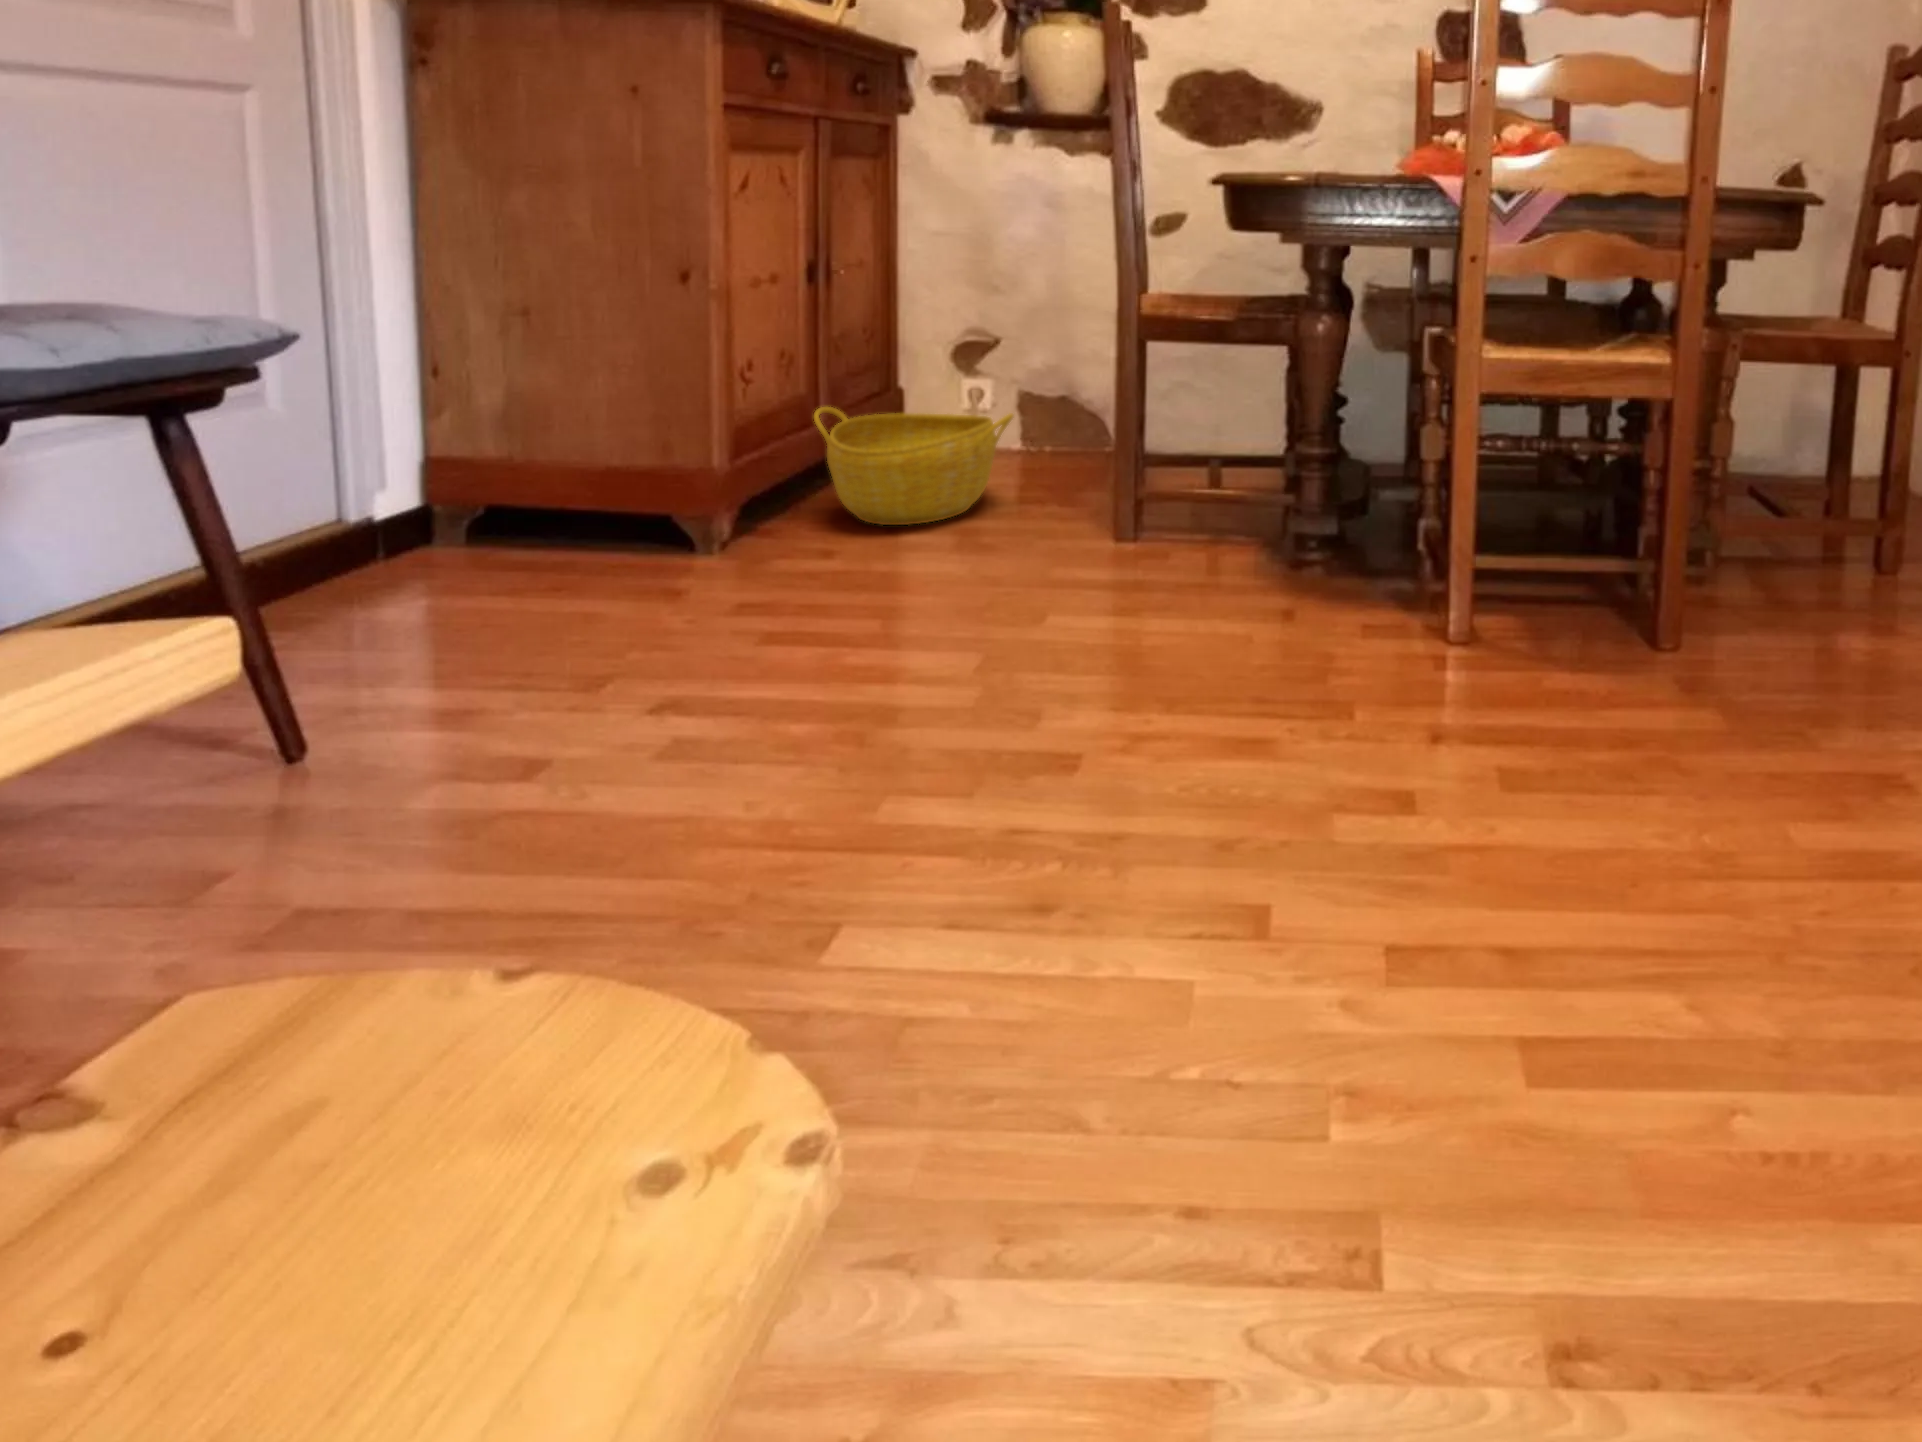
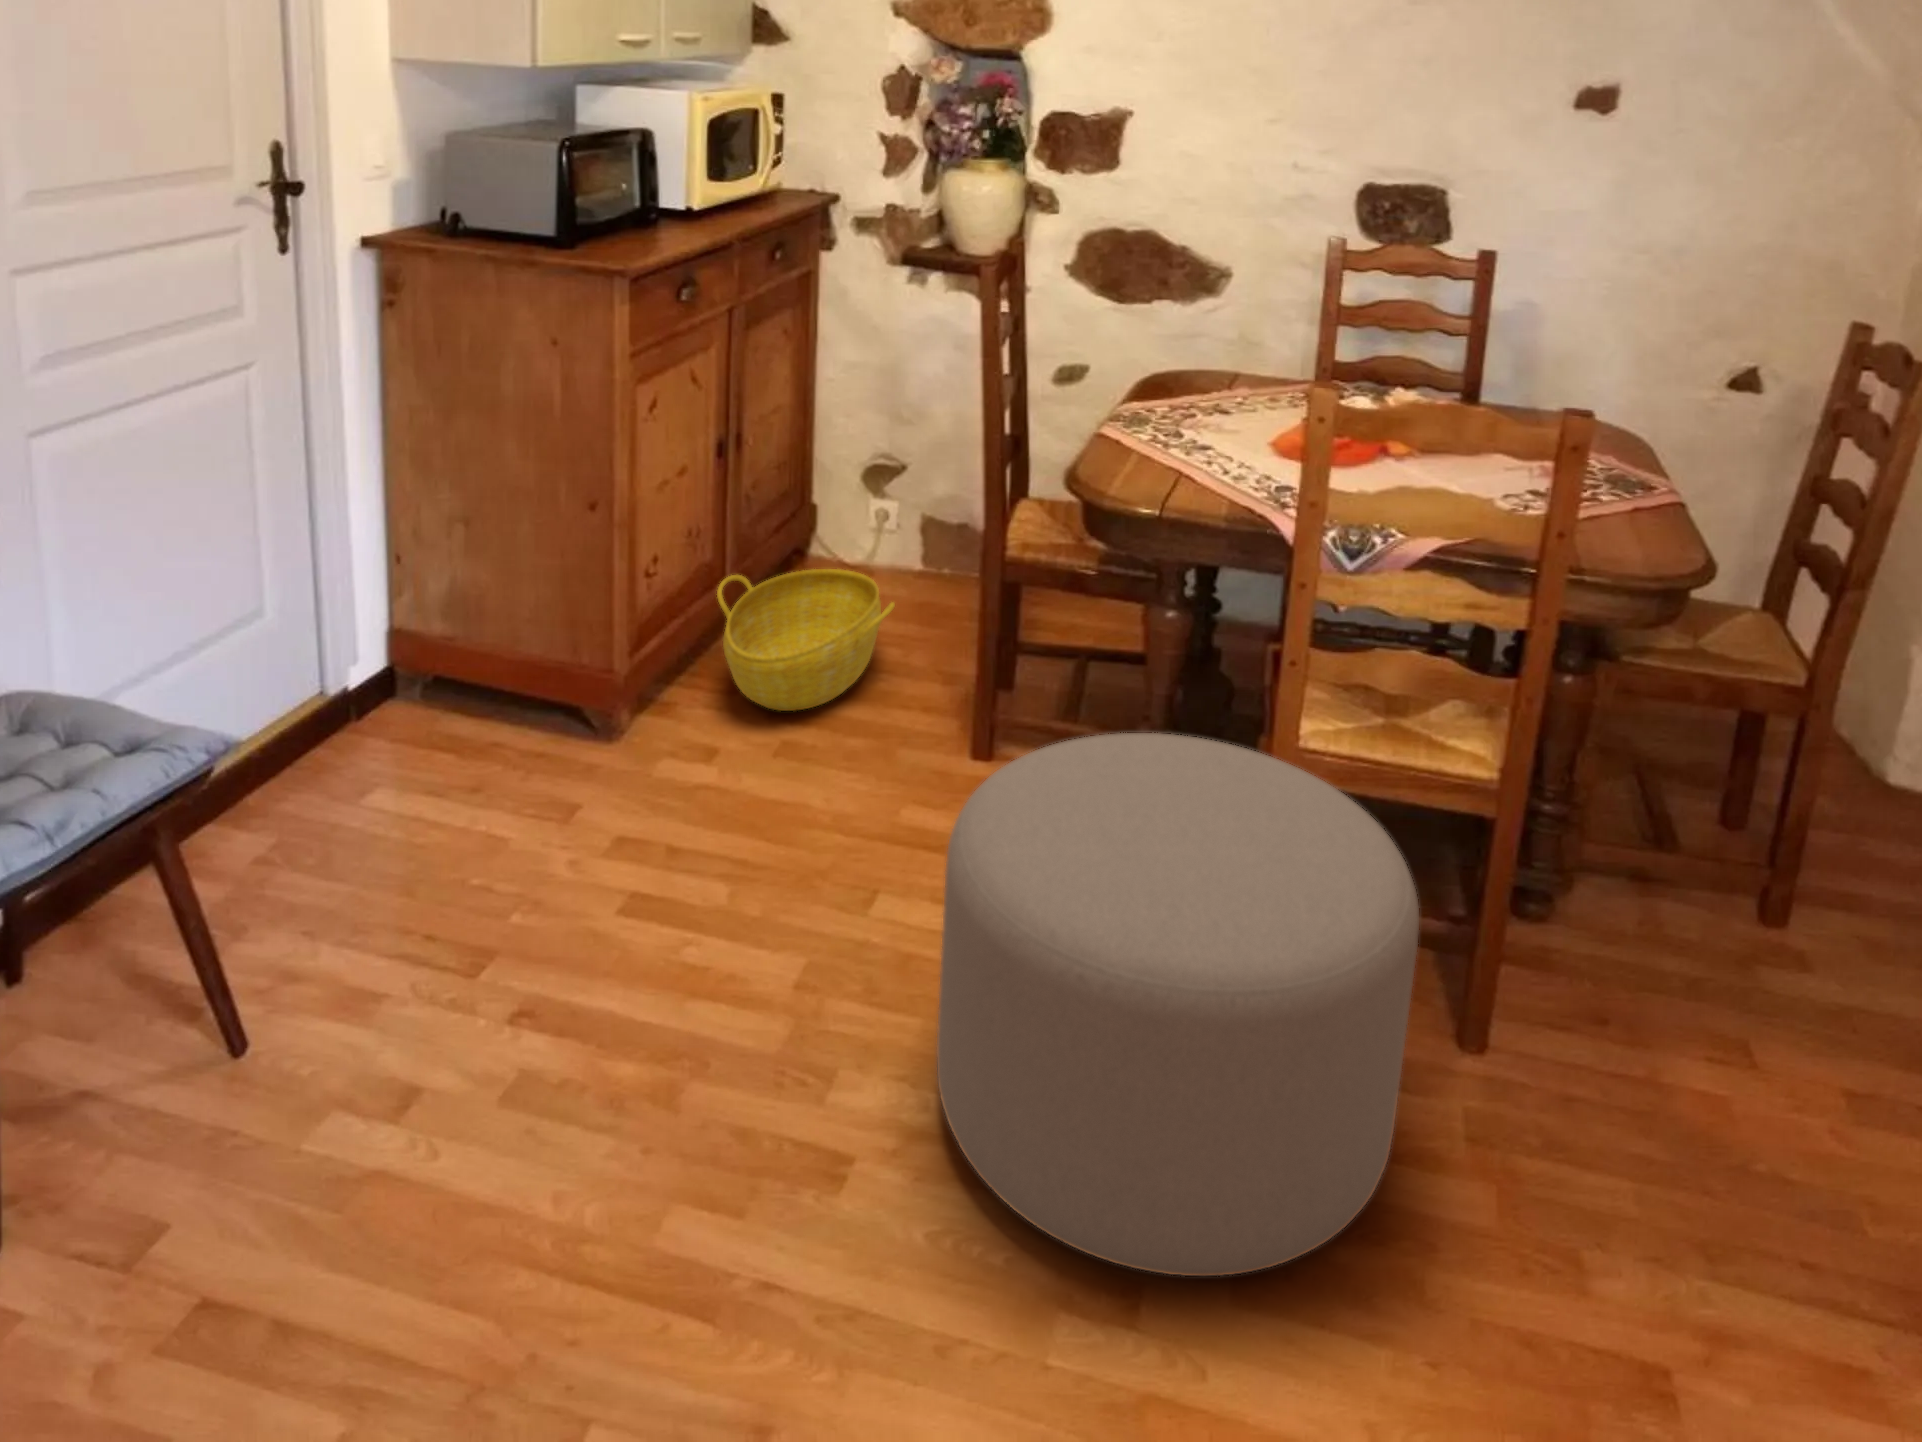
ottoman: none [1148,352,1626,756] -> present [937,733,1419,1276]

